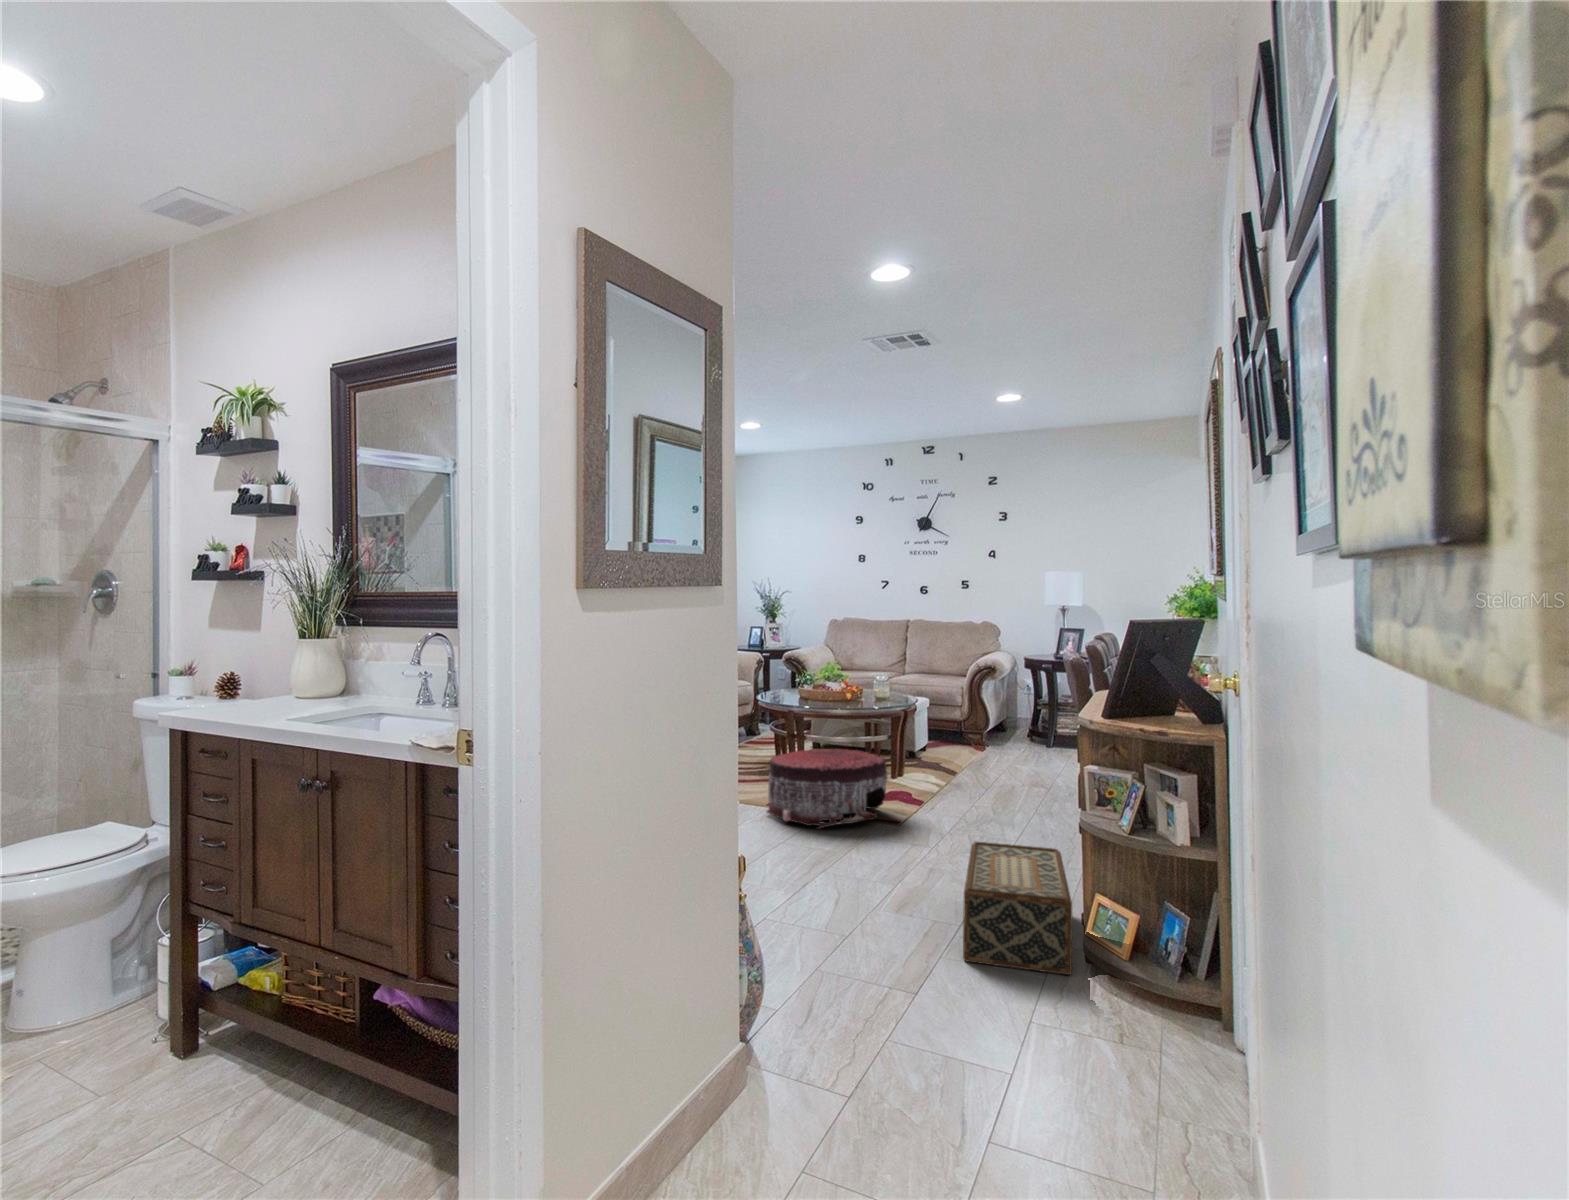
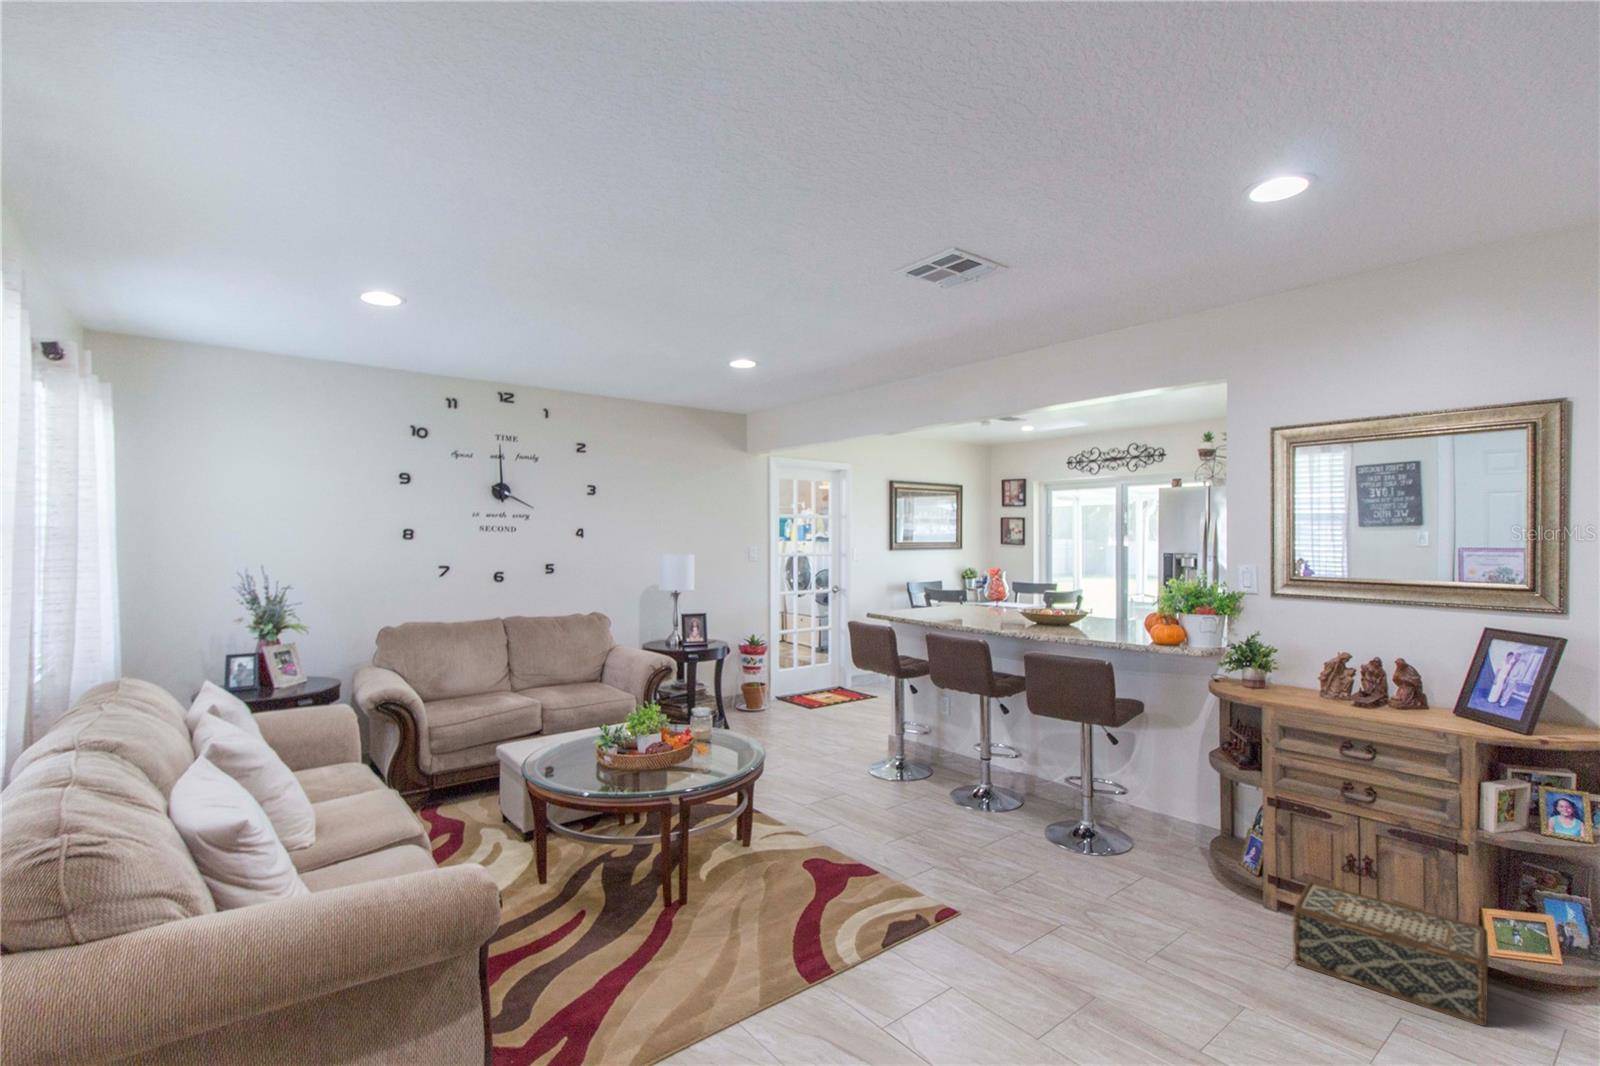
pouf: present [767,749,888,828] -> none [865,838,1027,984]

